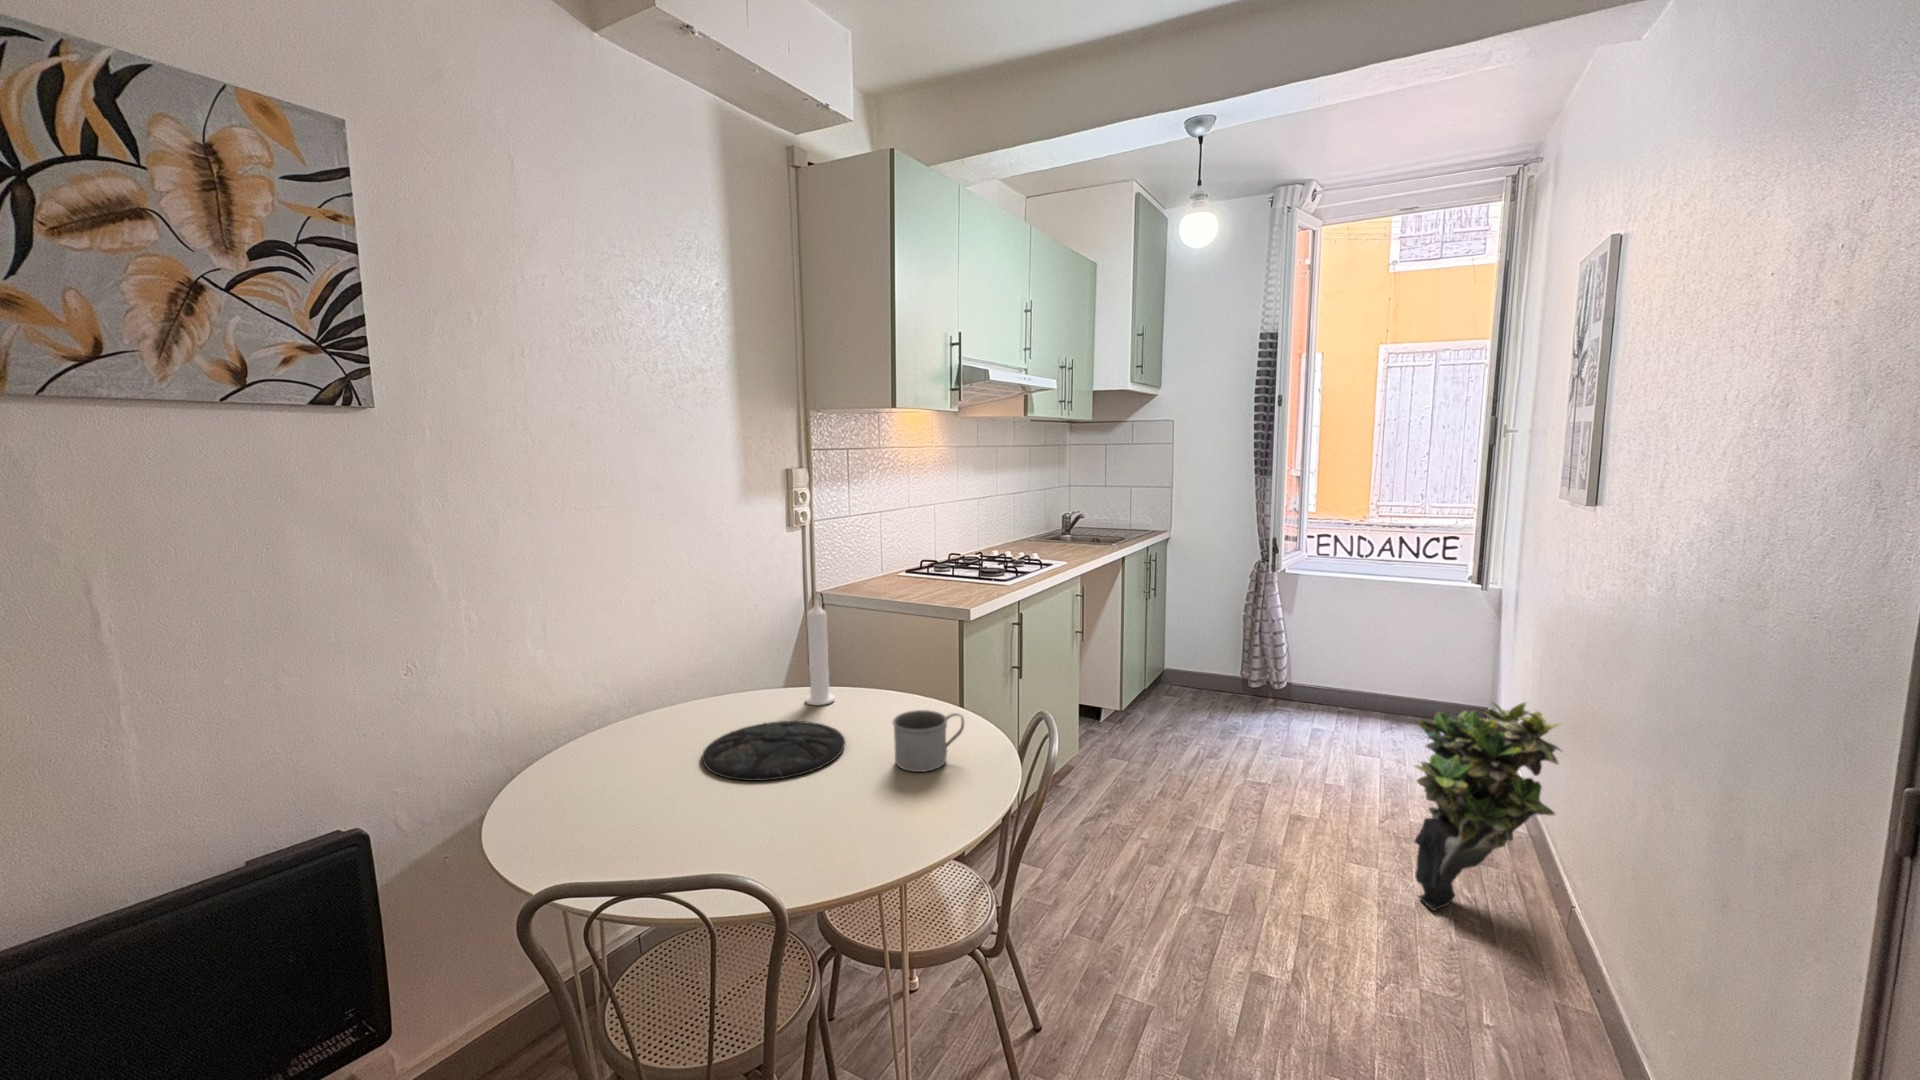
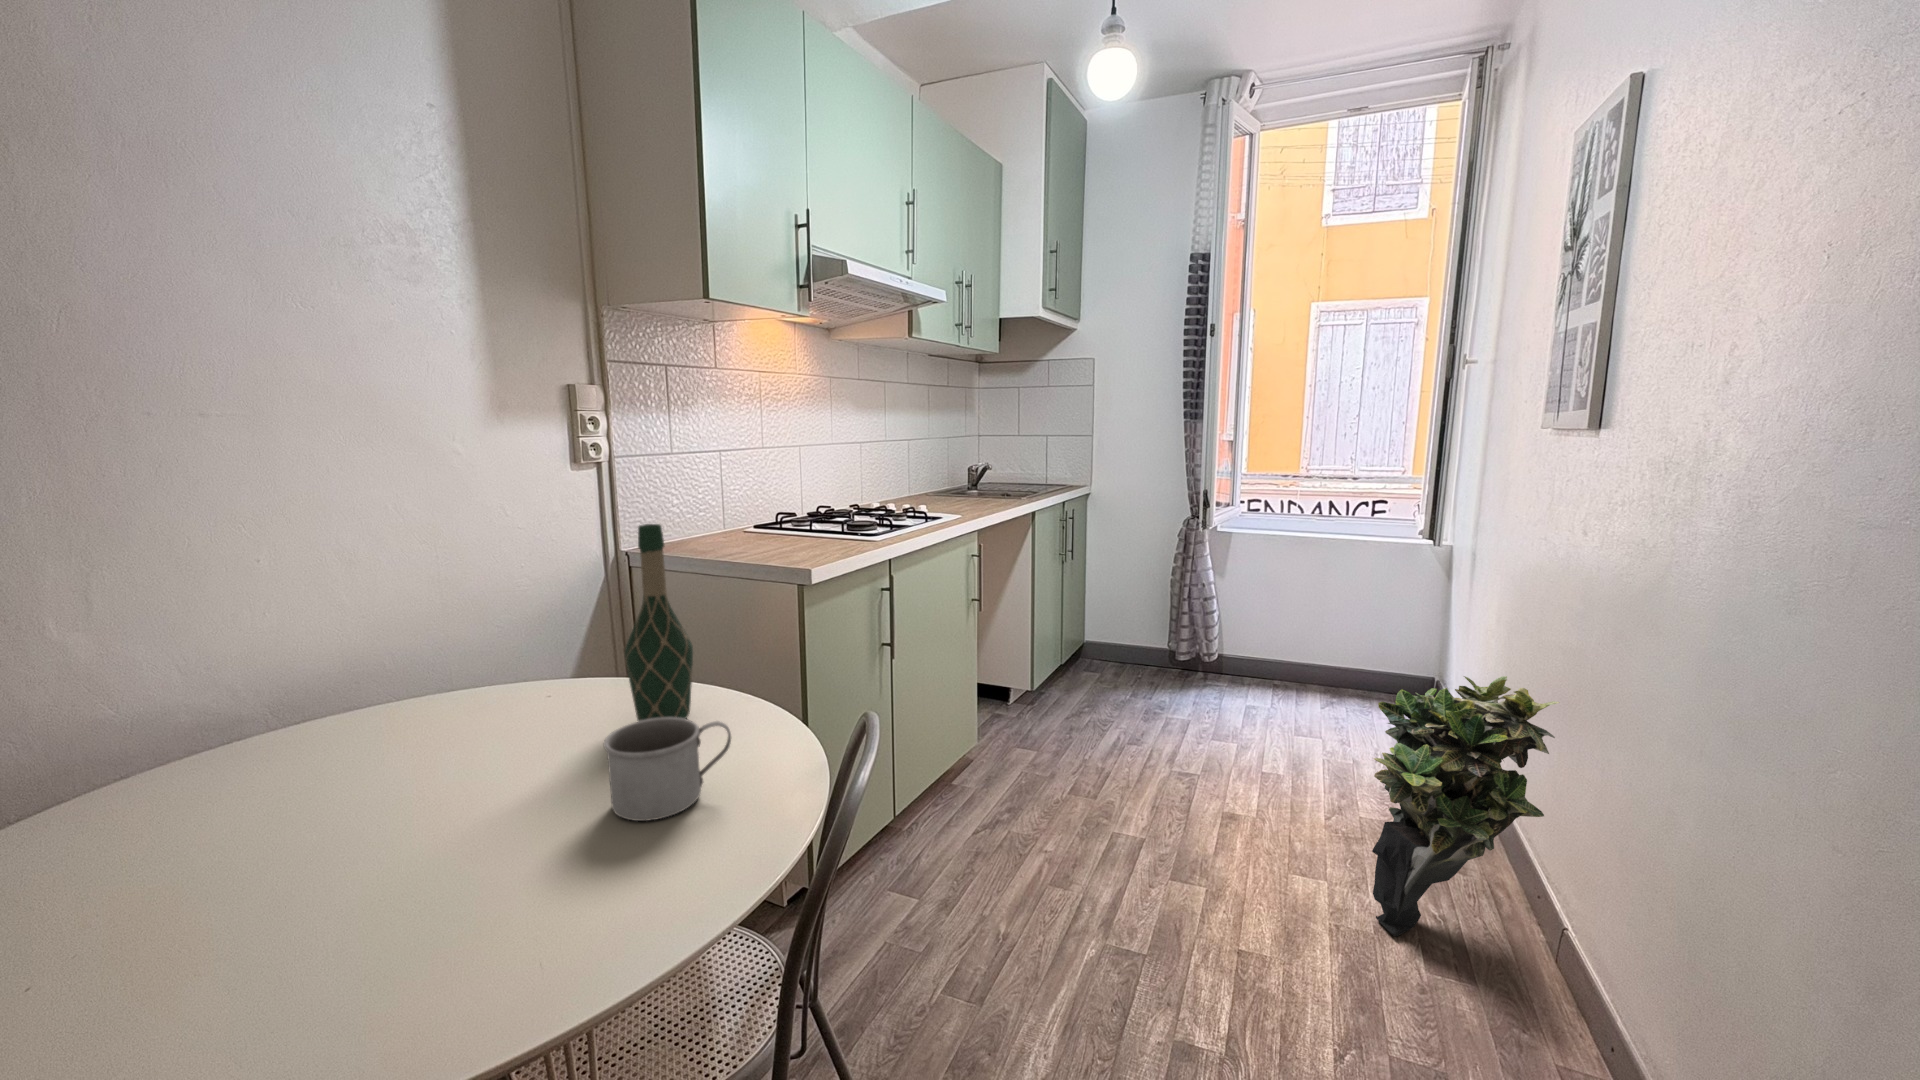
wine bottle: none [875,584,917,719] -> present [625,524,693,721]
candle: present [805,600,835,705] -> none [533,550,585,708]
plate: present [702,721,845,781] -> none [278,734,554,850]

